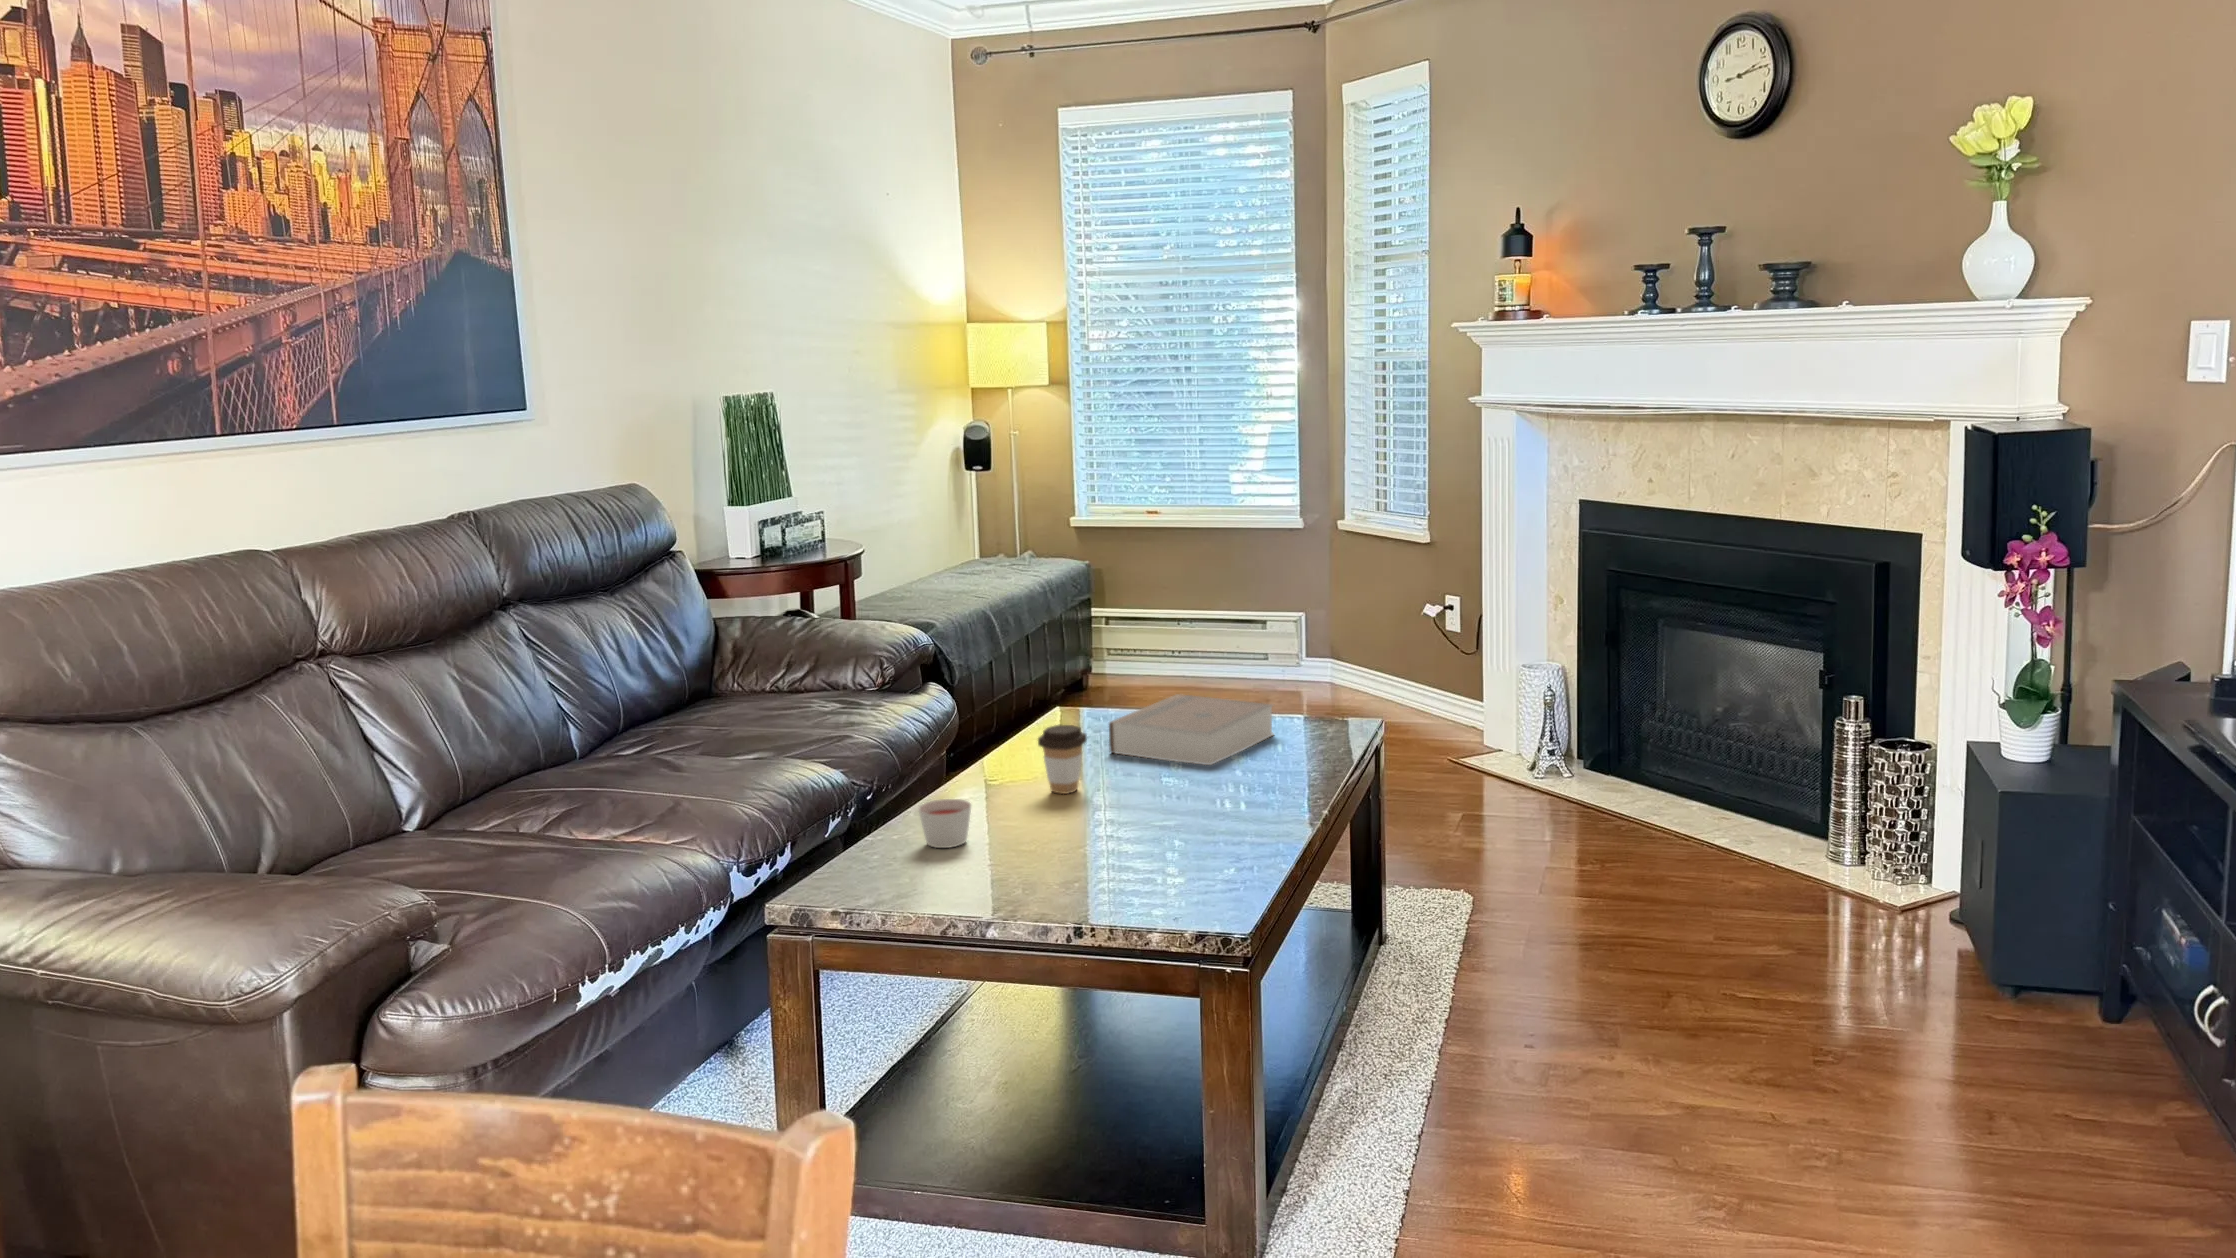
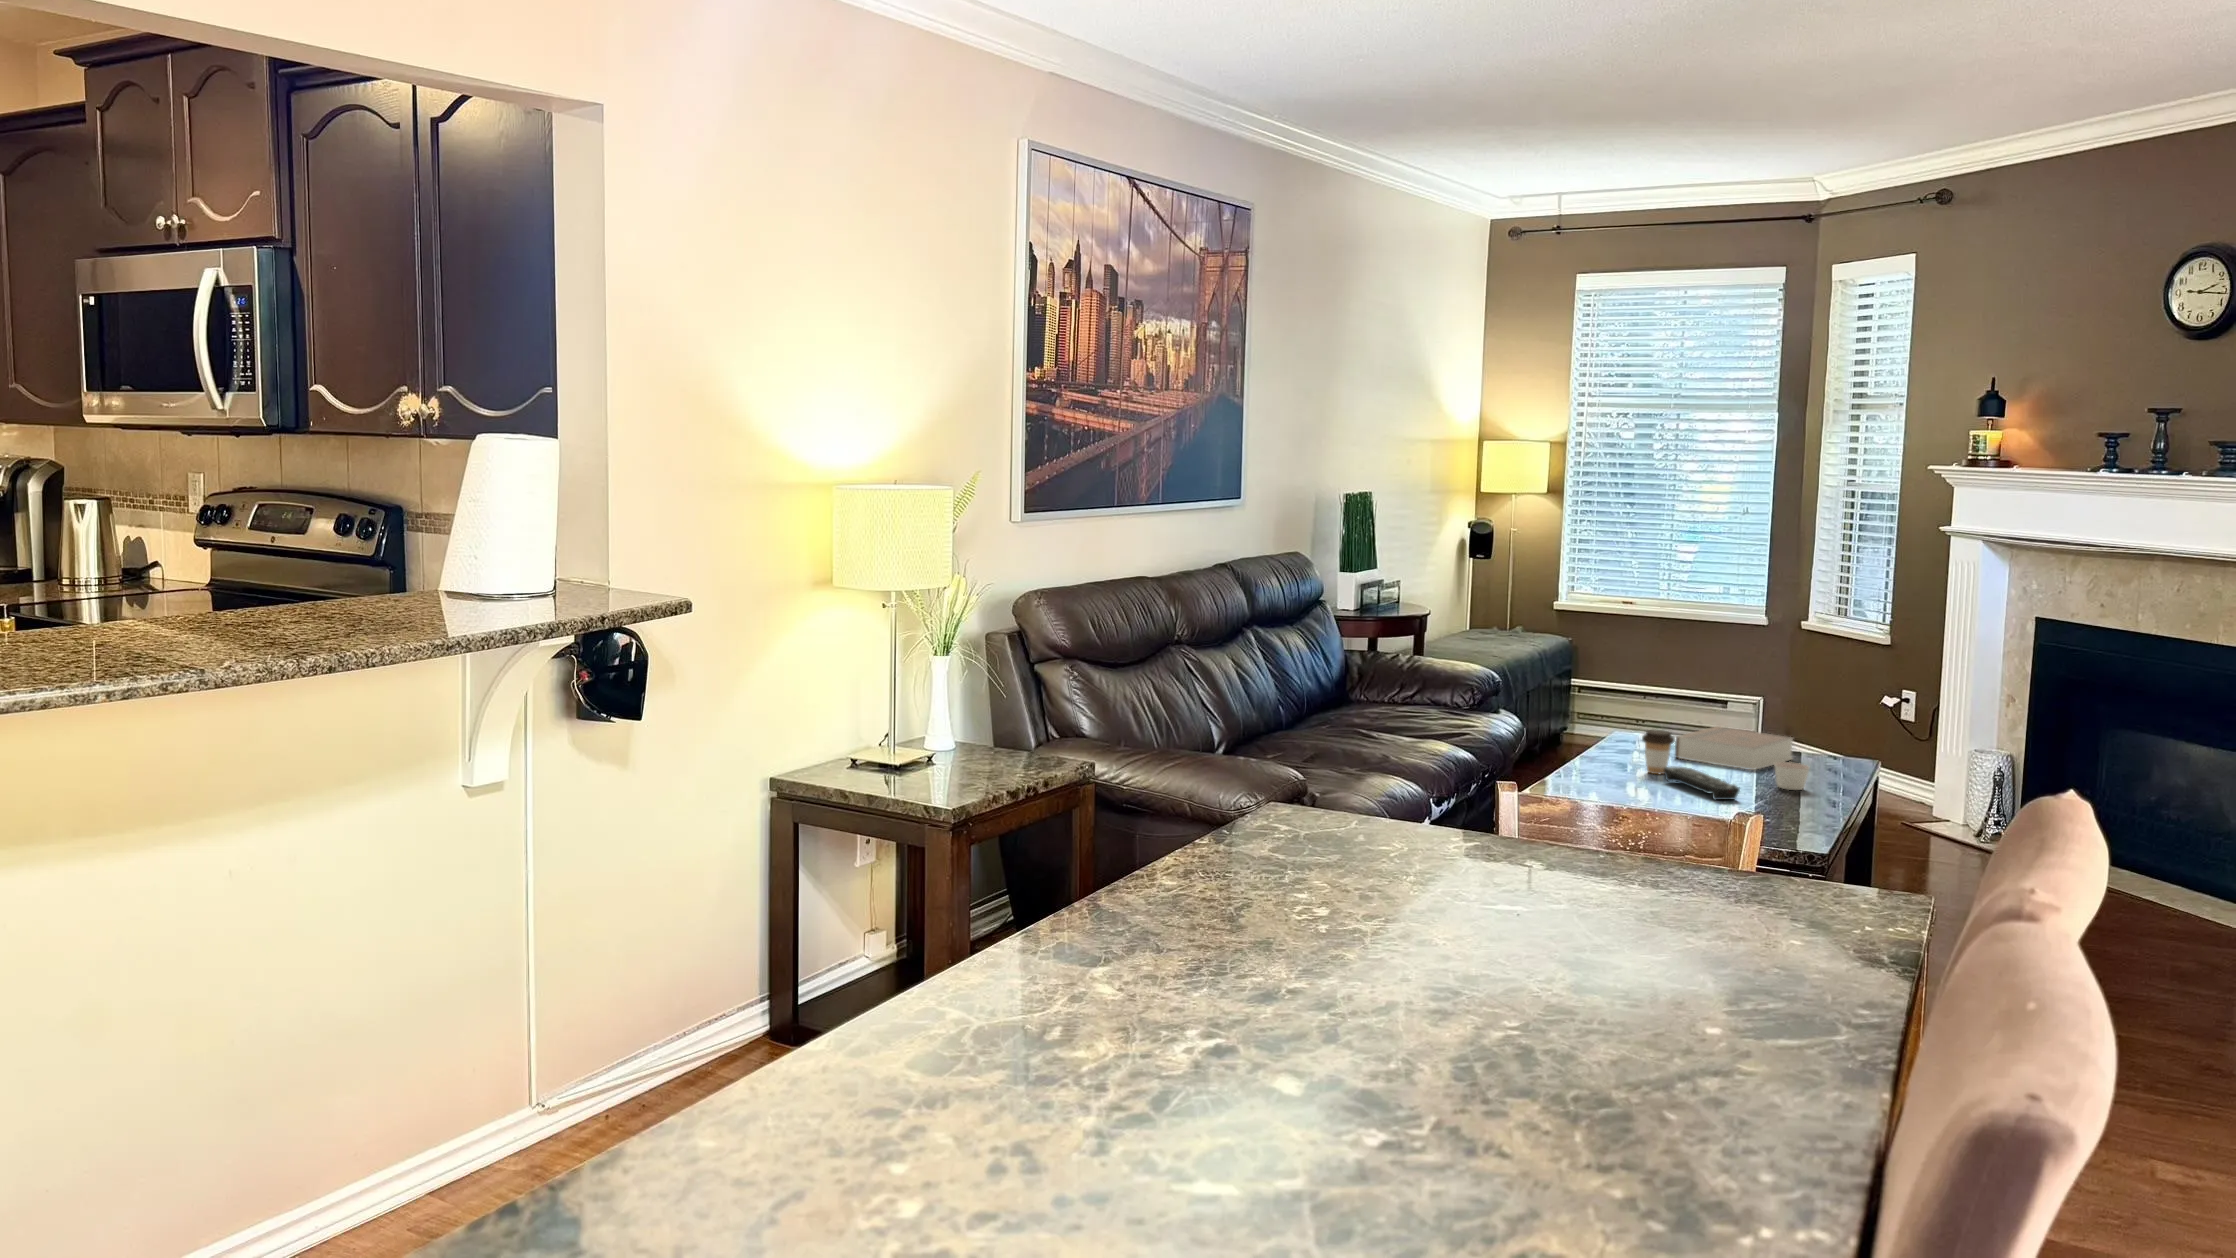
remote control: none [1062,784,1157,846] -> present [1664,766,1740,800]
candle: present [918,799,971,848] -> present [1774,762,1809,790]

